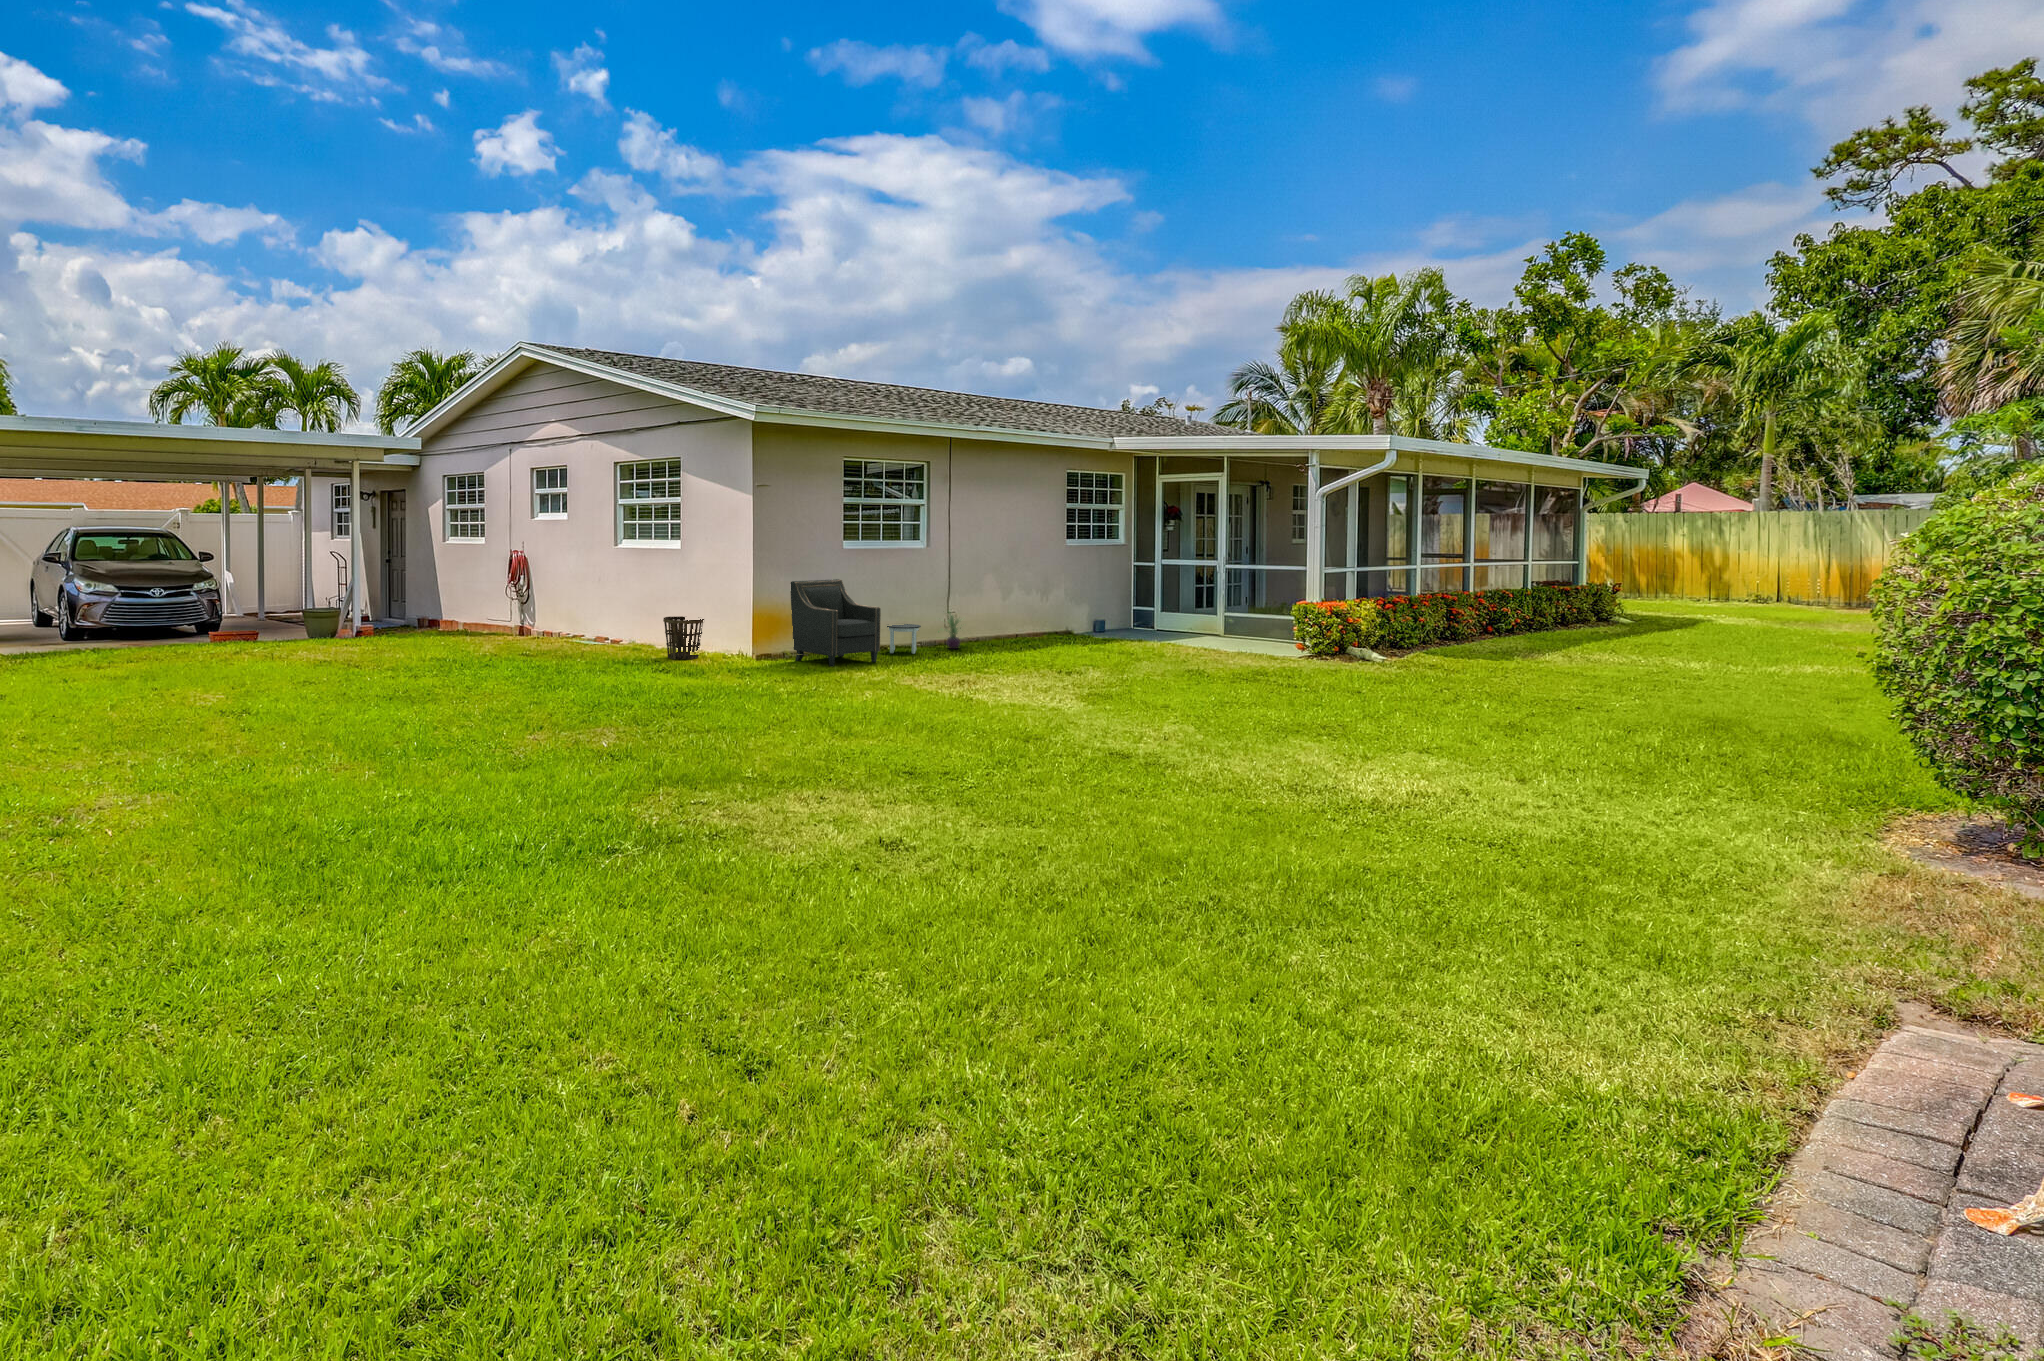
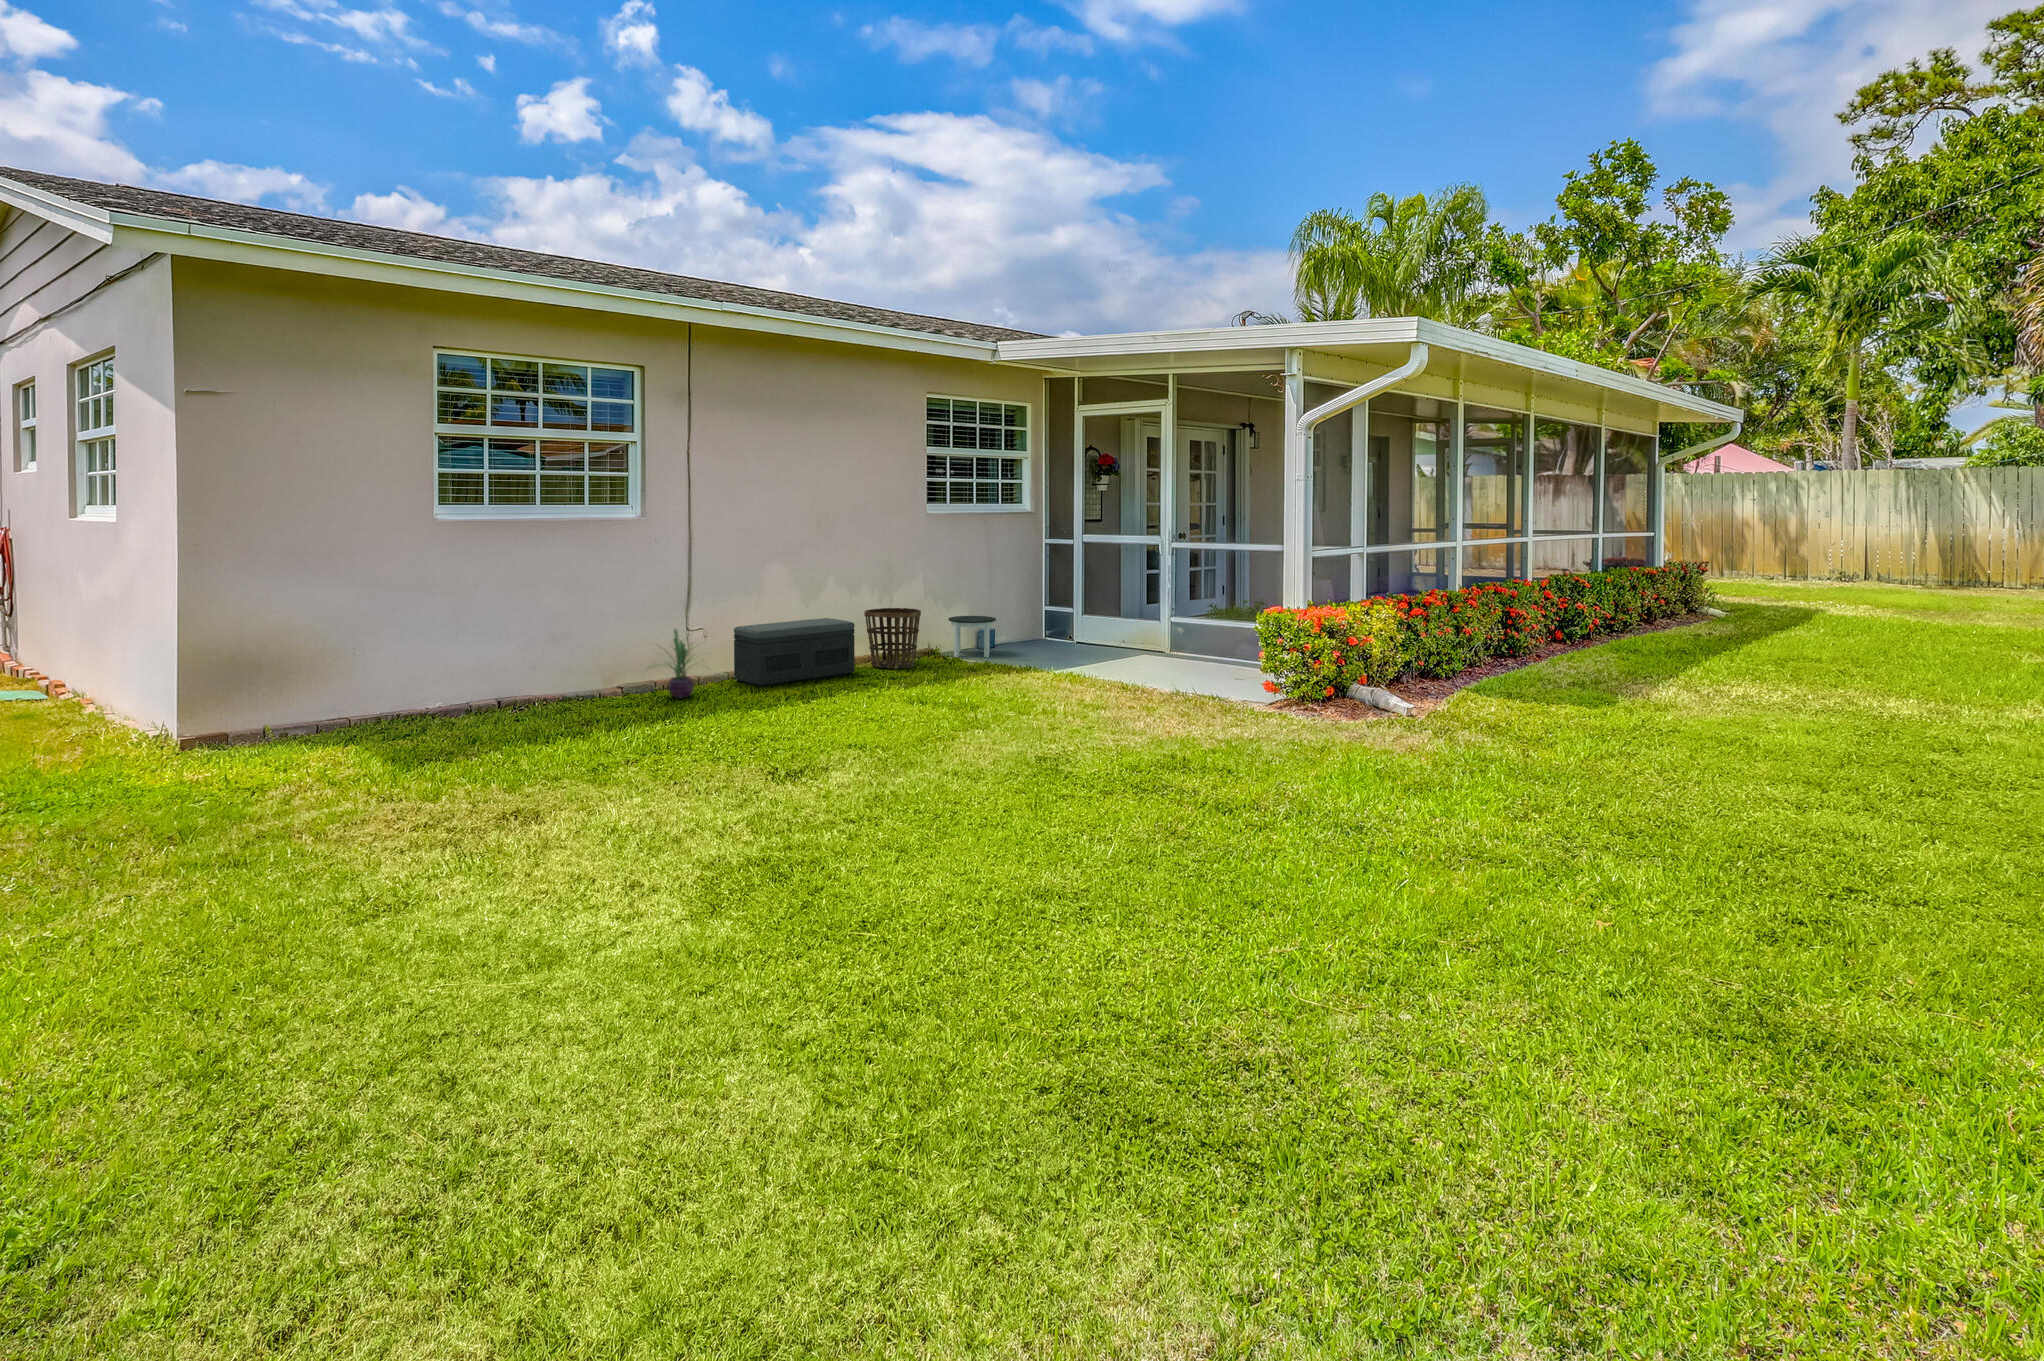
chair: present [791,579,881,667] -> none [288,579,467,763]
storage bench: none [970,608,1037,645] -> present [734,618,855,687]
basket: present [663,616,704,660] -> present [864,608,921,669]
round table: present [887,624,921,654] -> present [948,616,996,657]

